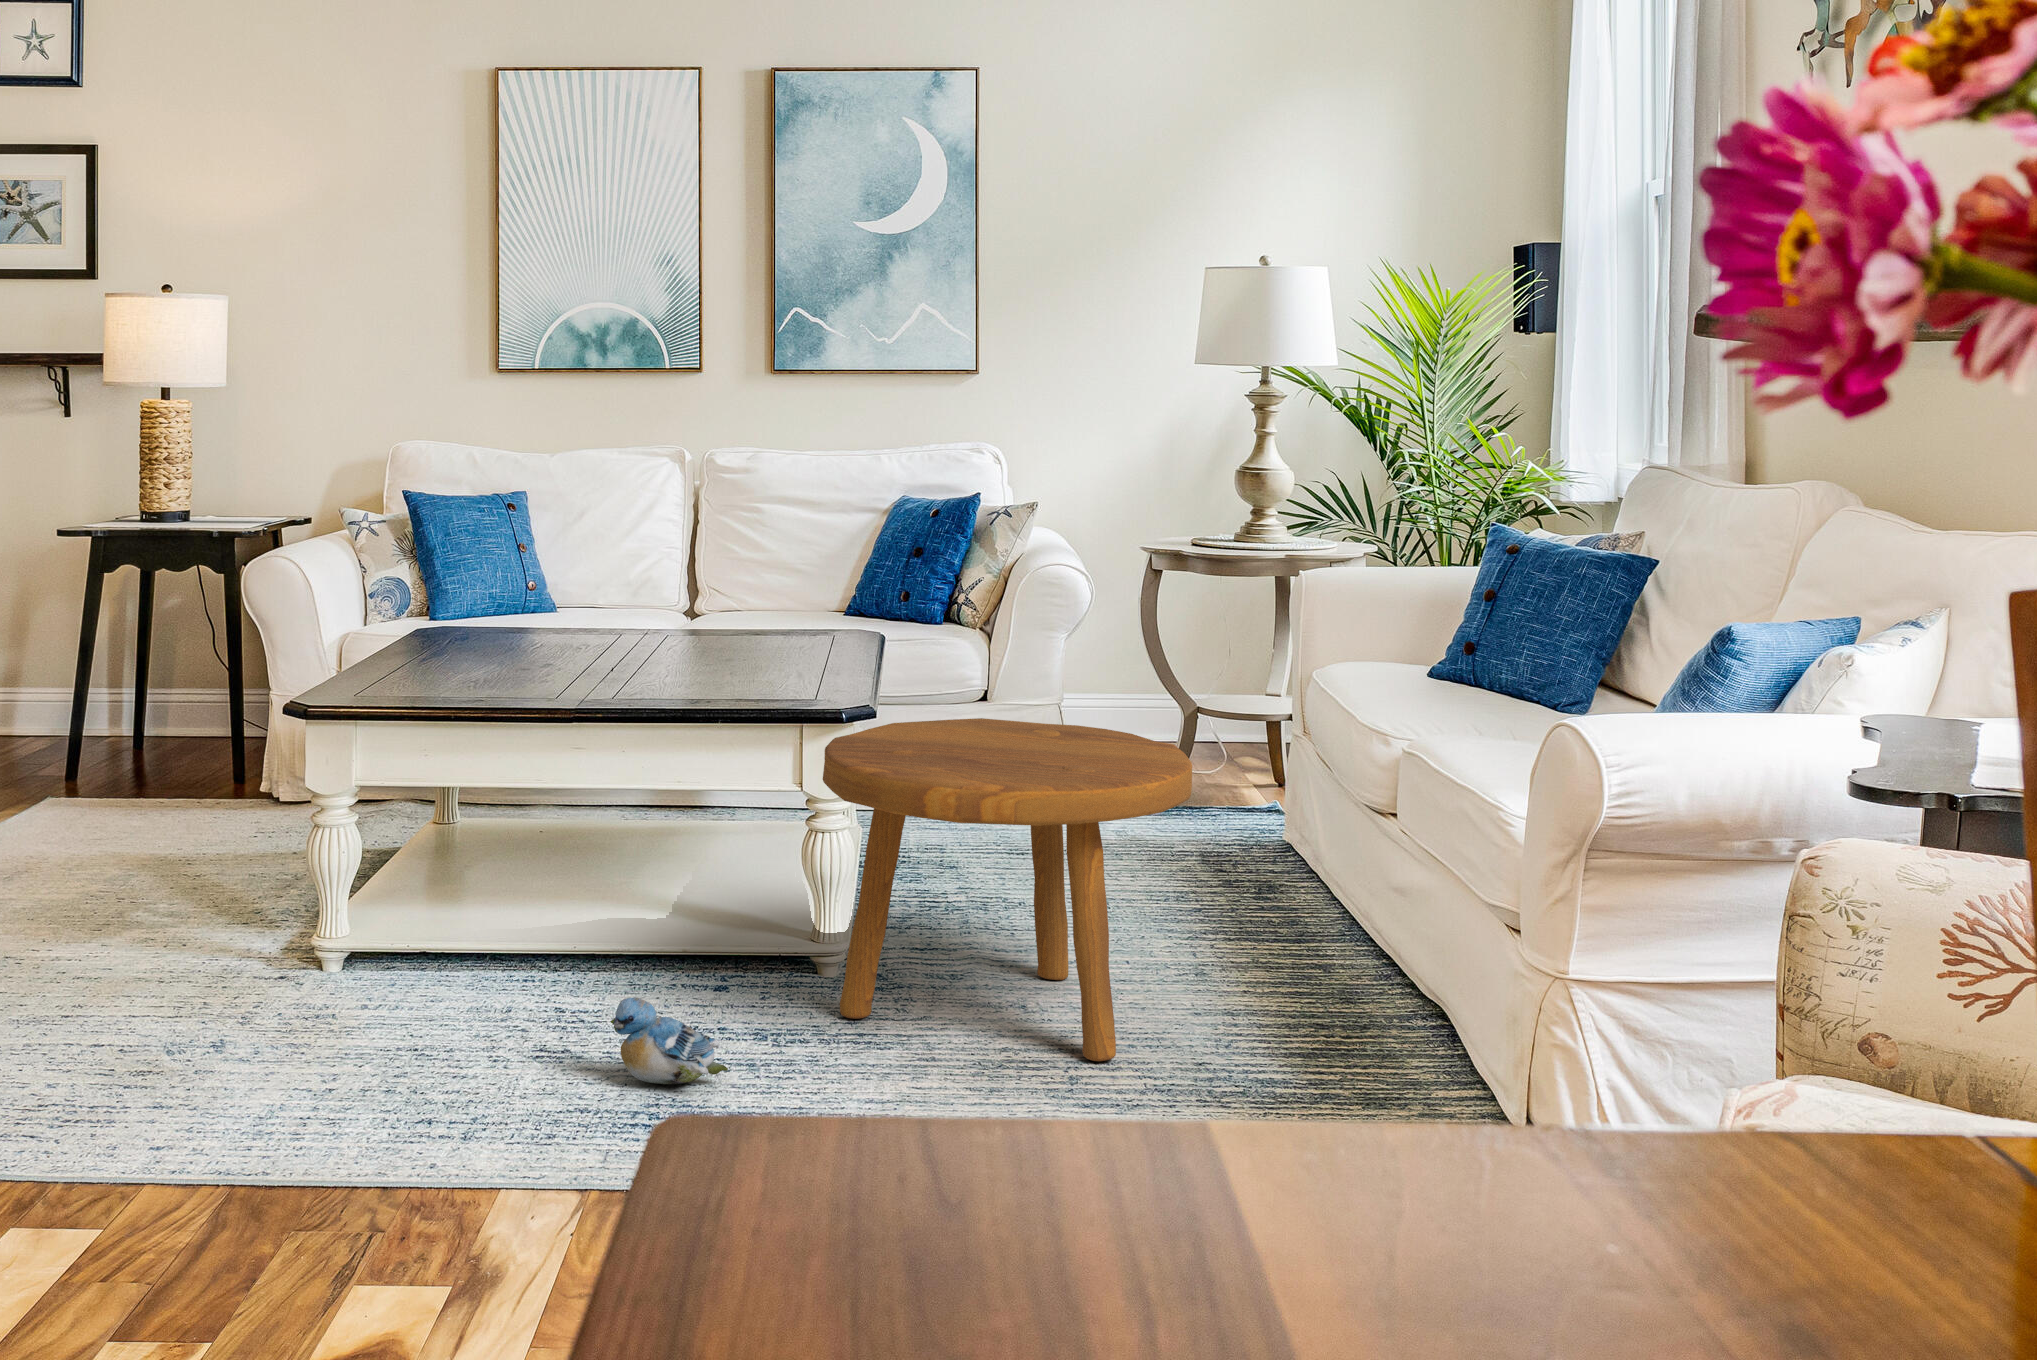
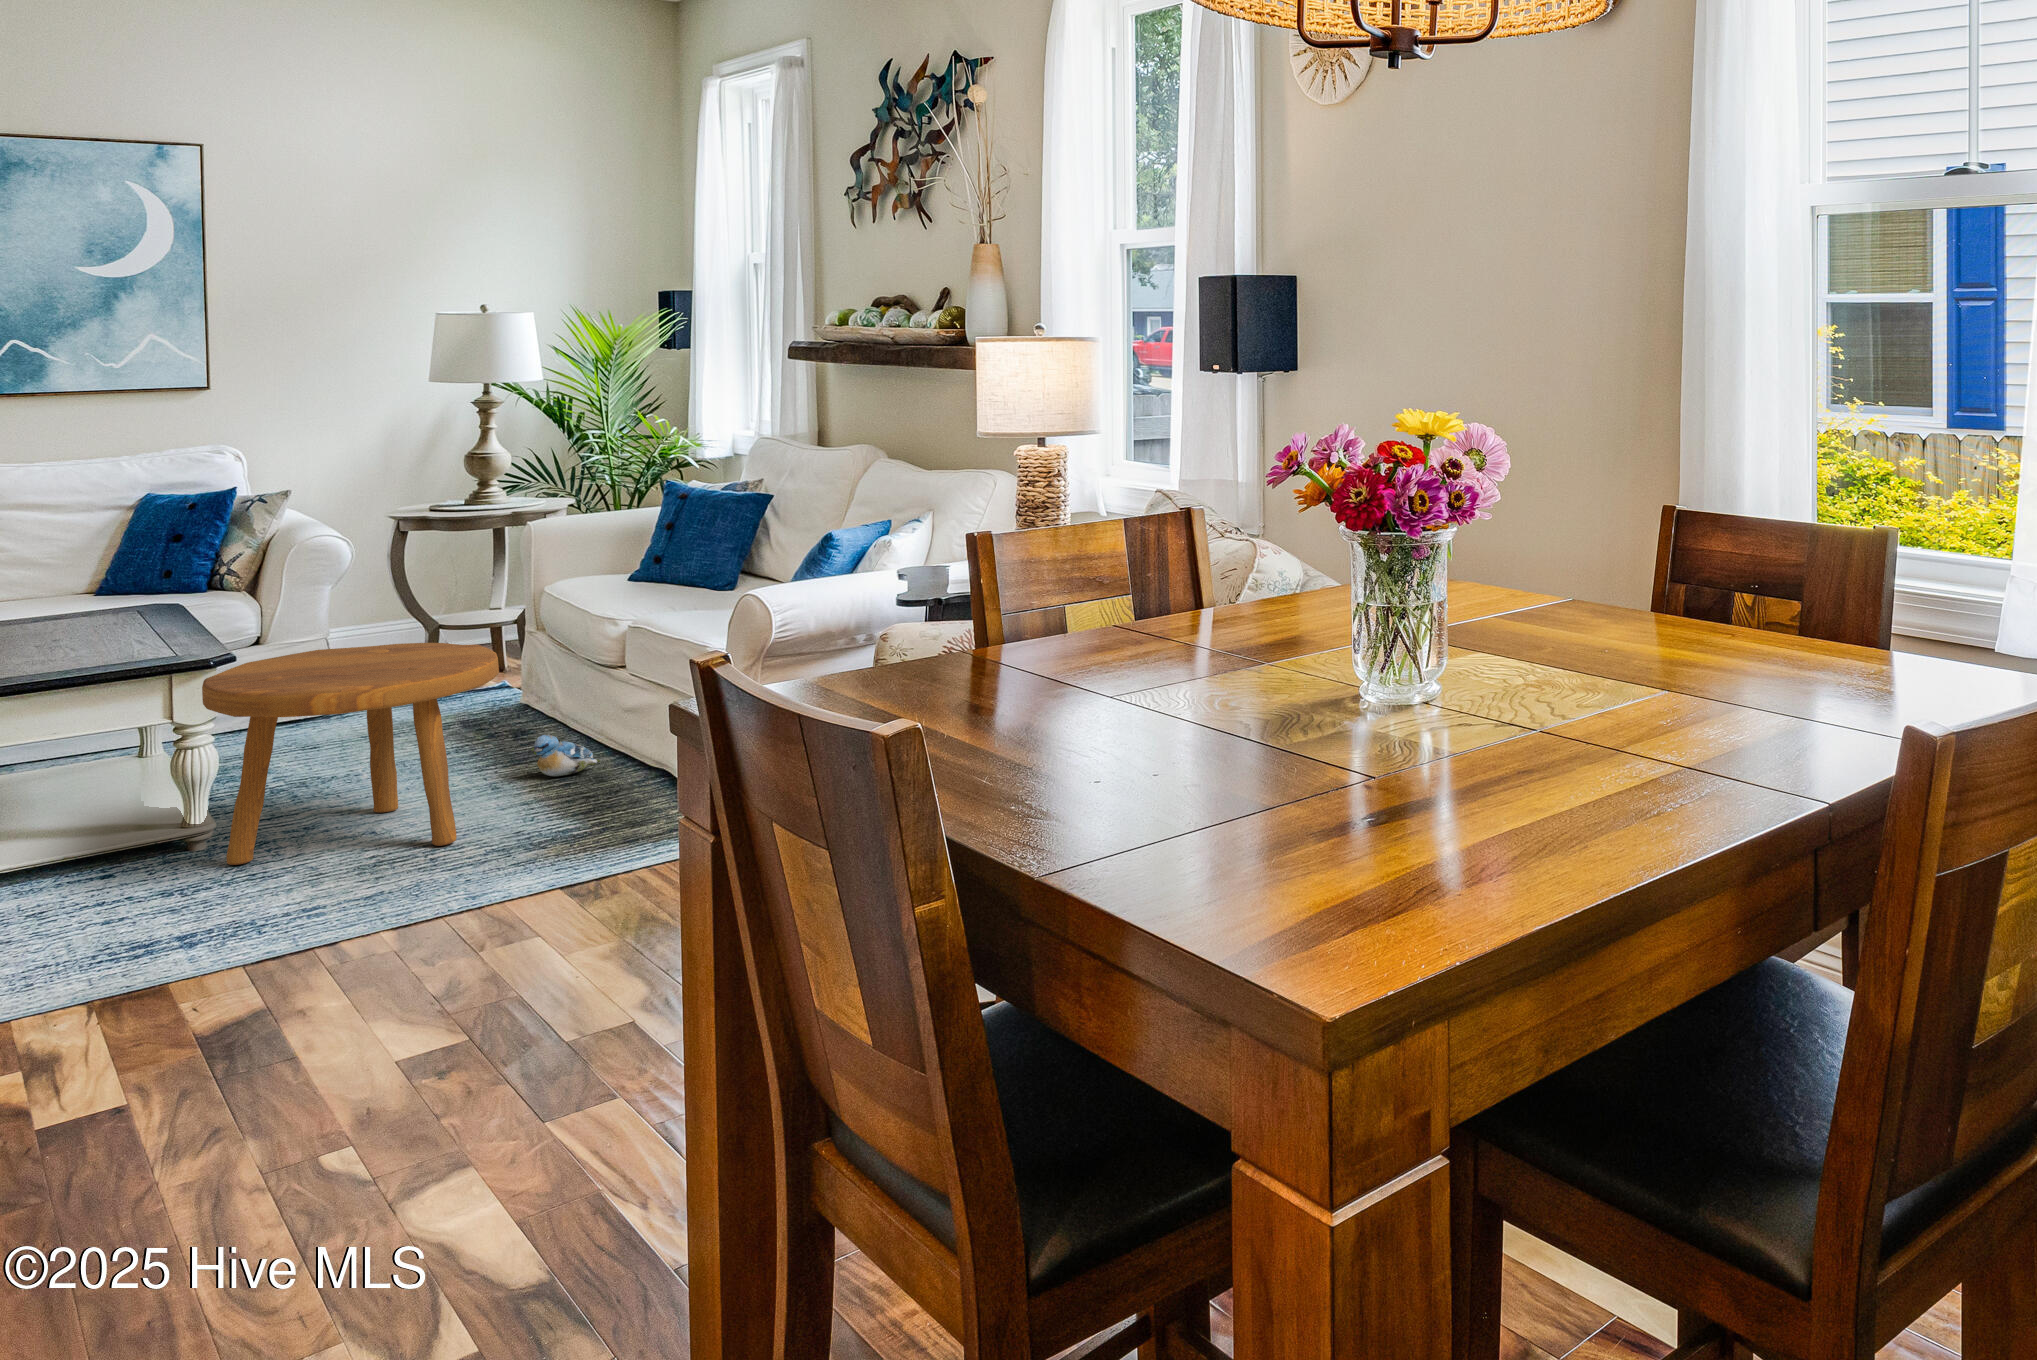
plush toy: present [611,997,728,1084] -> present [531,735,600,776]

